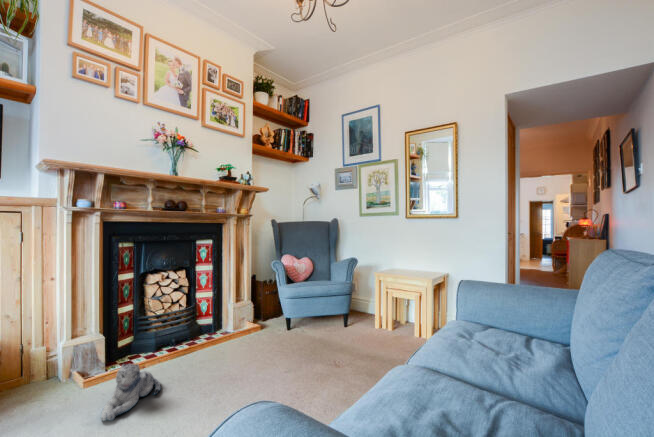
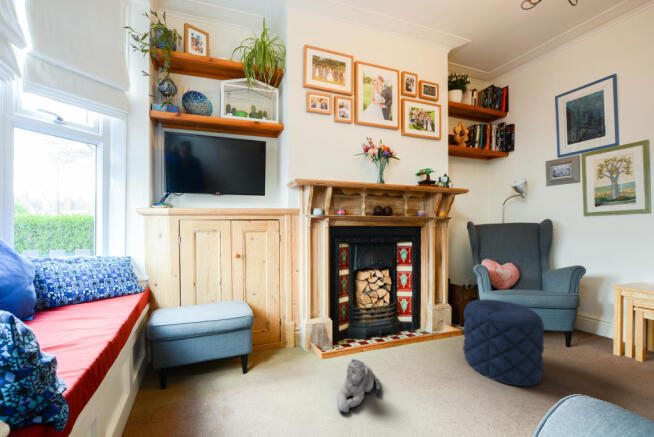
pouf: none [256,287,314,354] -> present [463,299,544,386]

